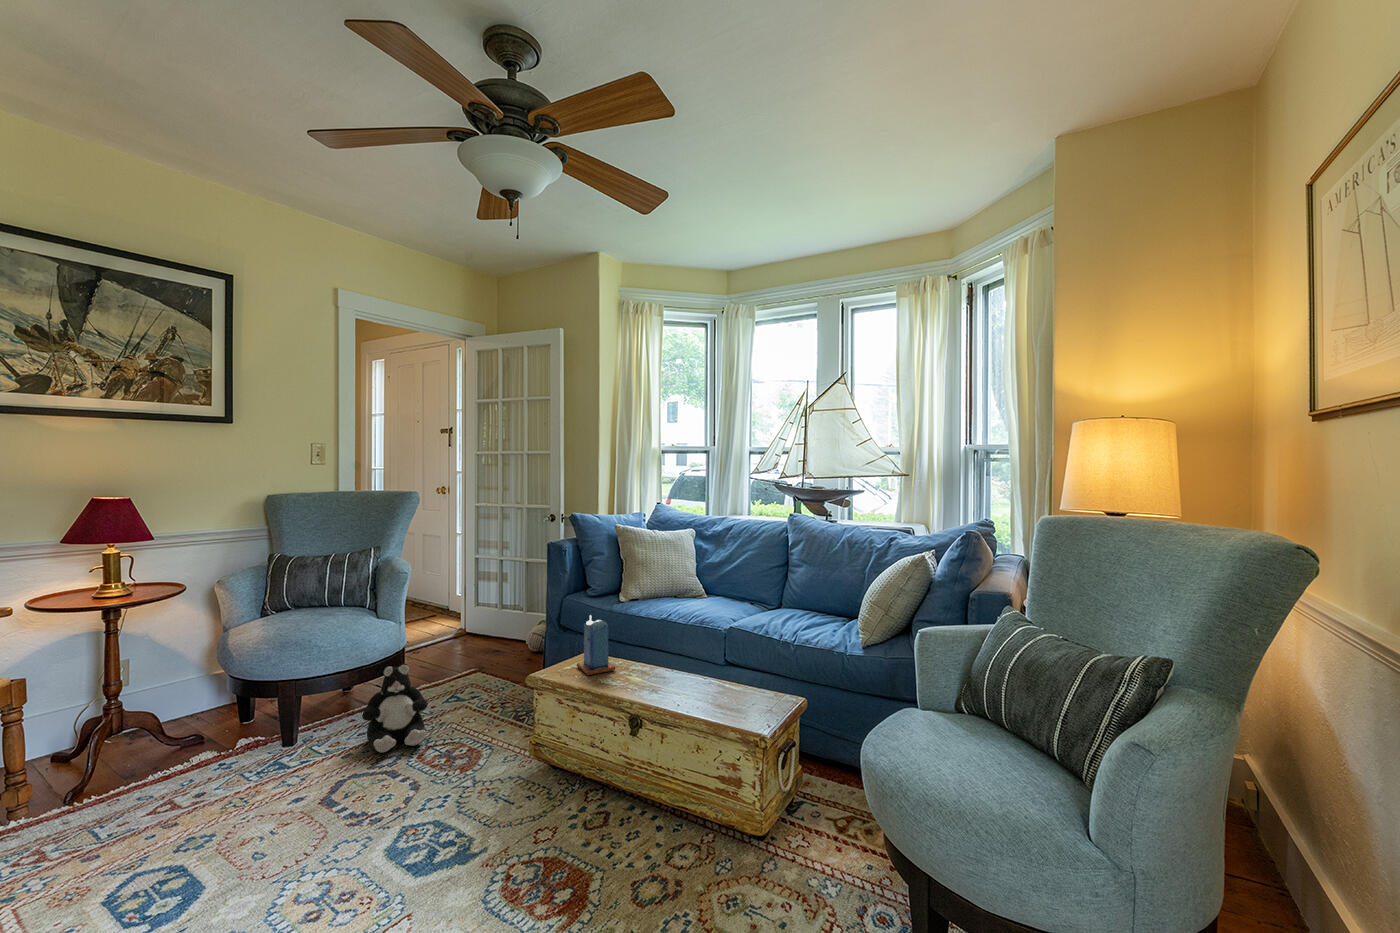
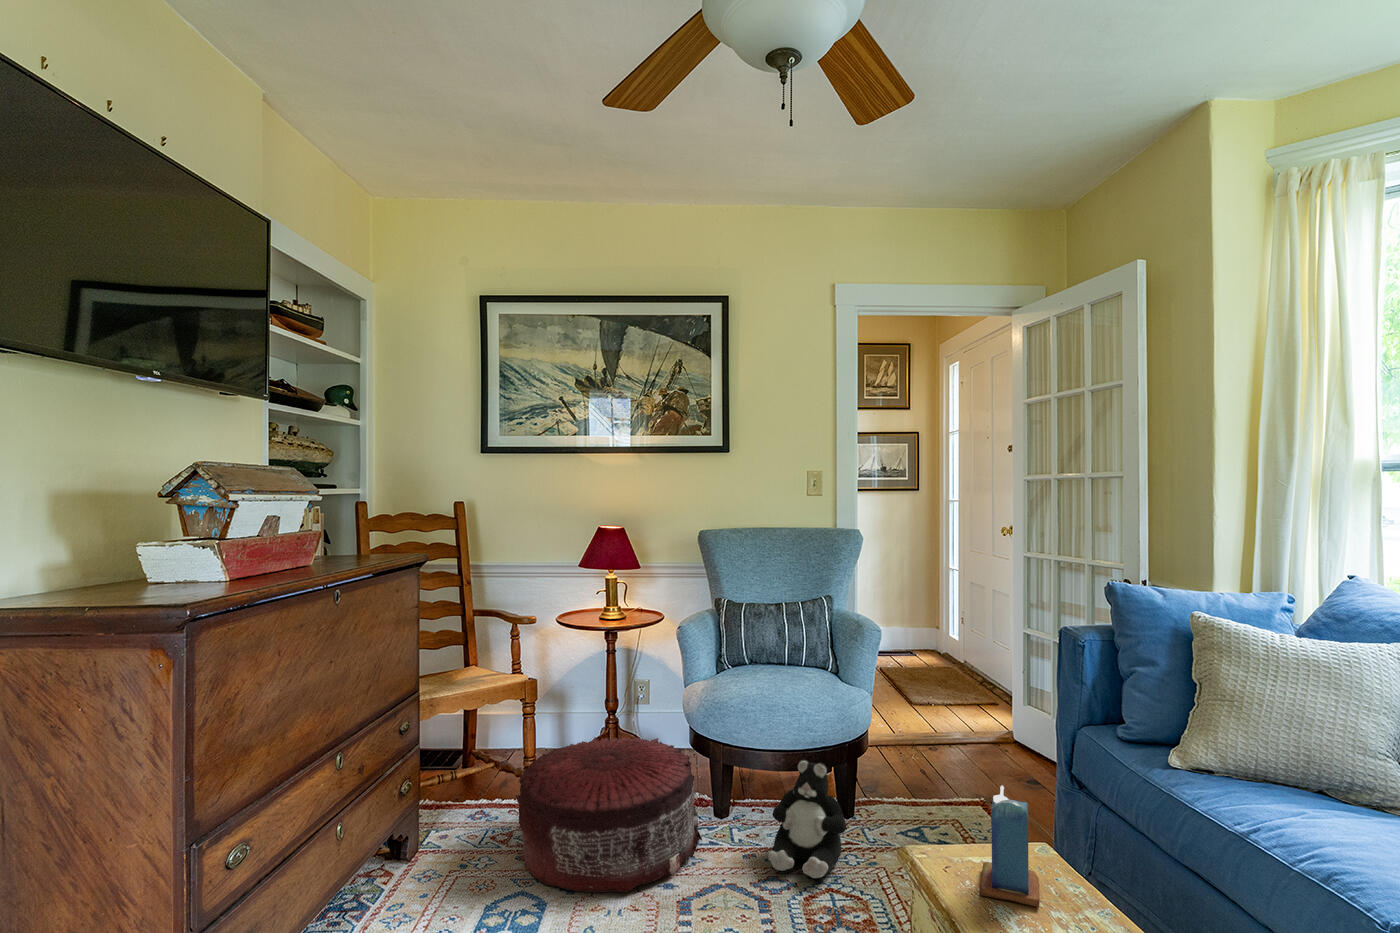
pouf: none [67,693,300,860] -> present [516,737,702,892]

